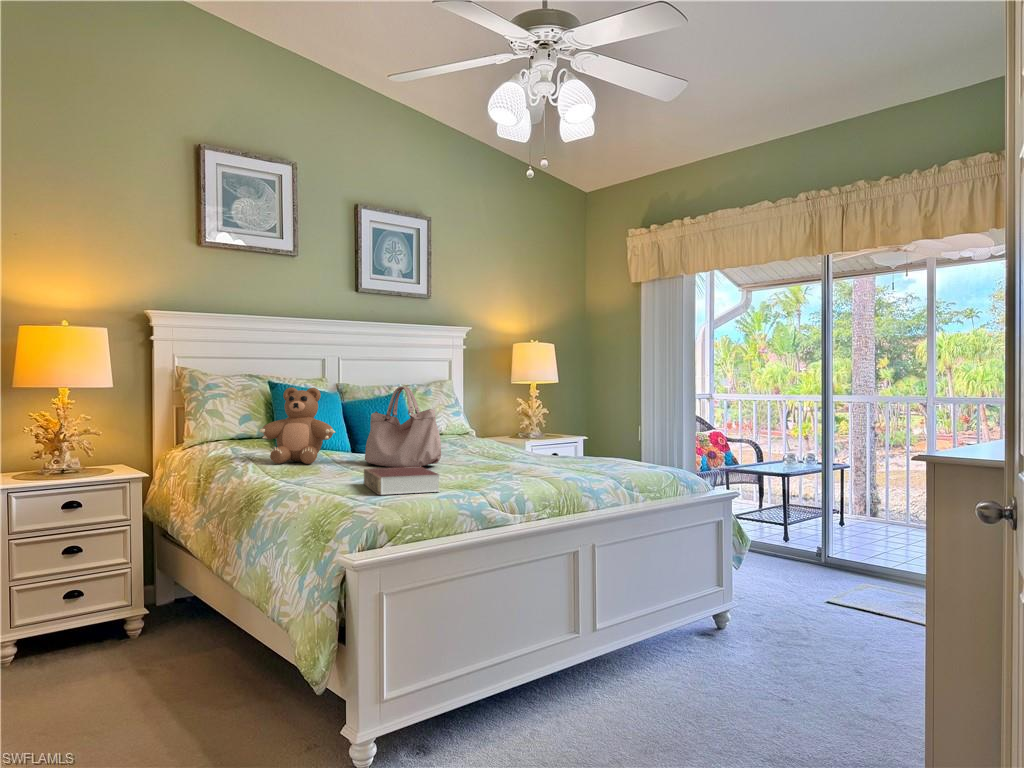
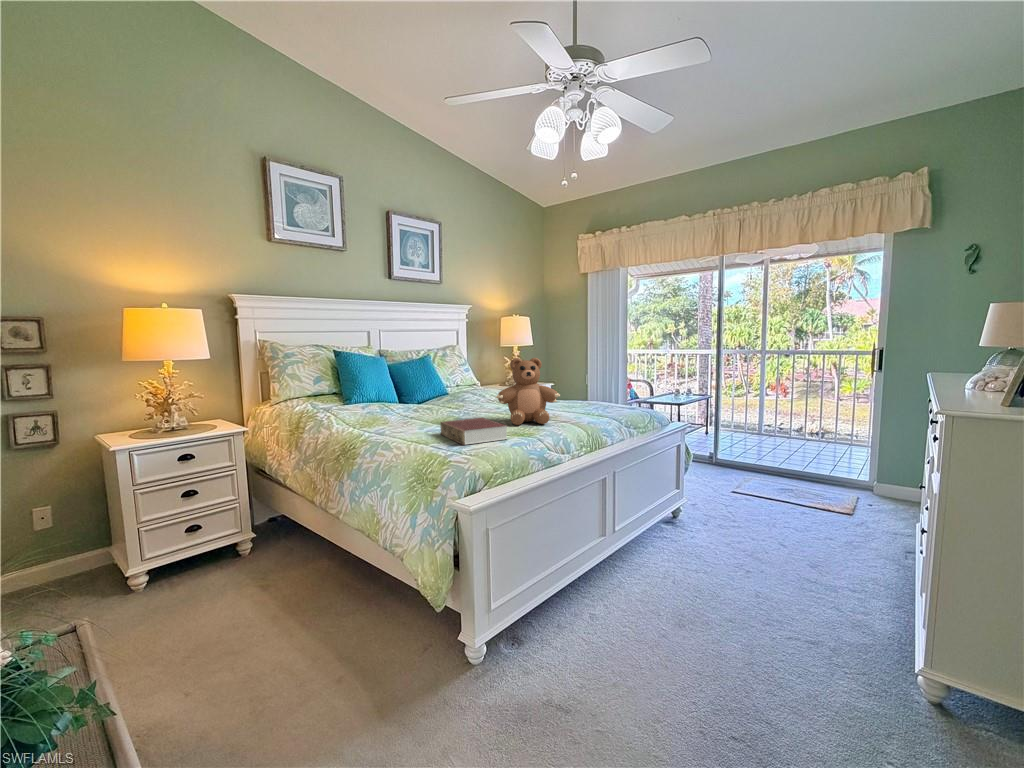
handbag: present [365,386,441,467] -> none [423,353,485,416]
teddy bear: present [260,387,335,464] -> present [496,358,560,425]

